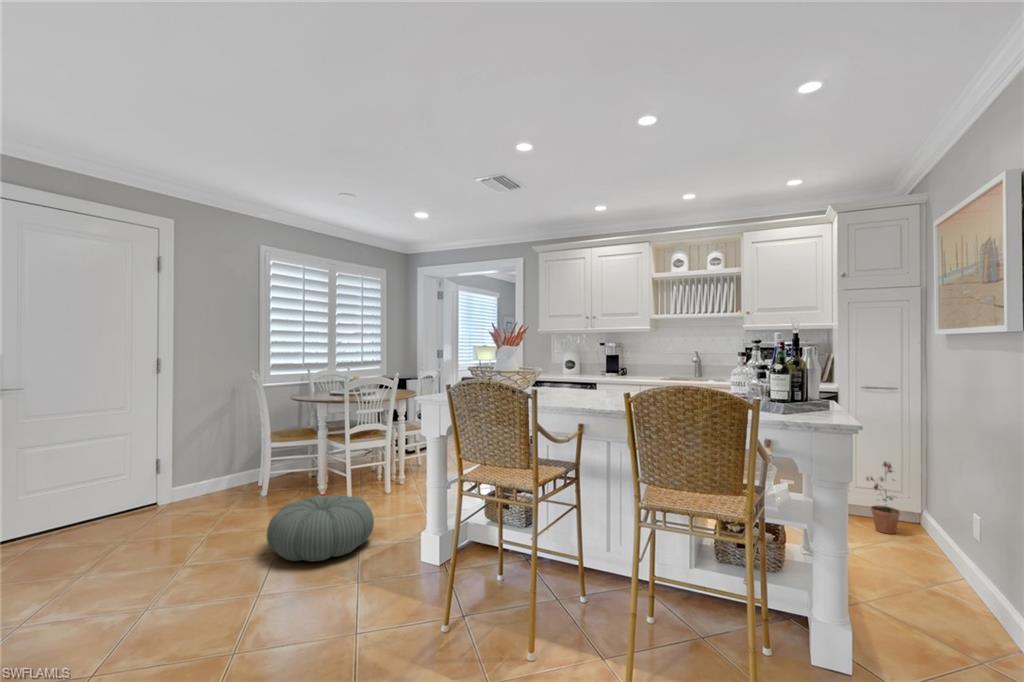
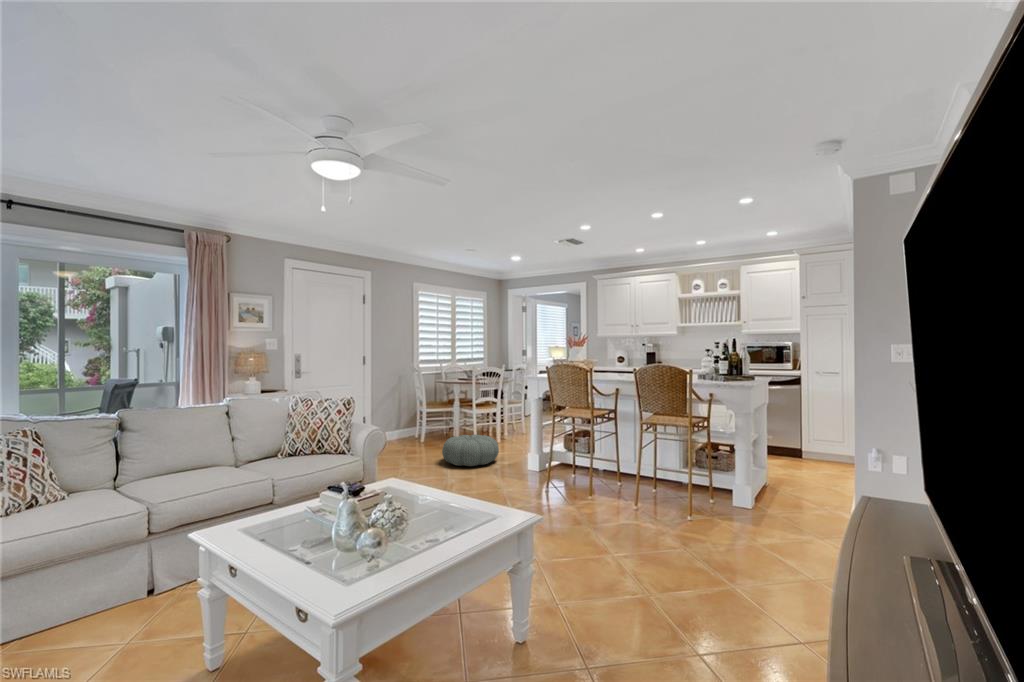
potted plant: present [867,462,900,534] -> none [816,421,836,467]

